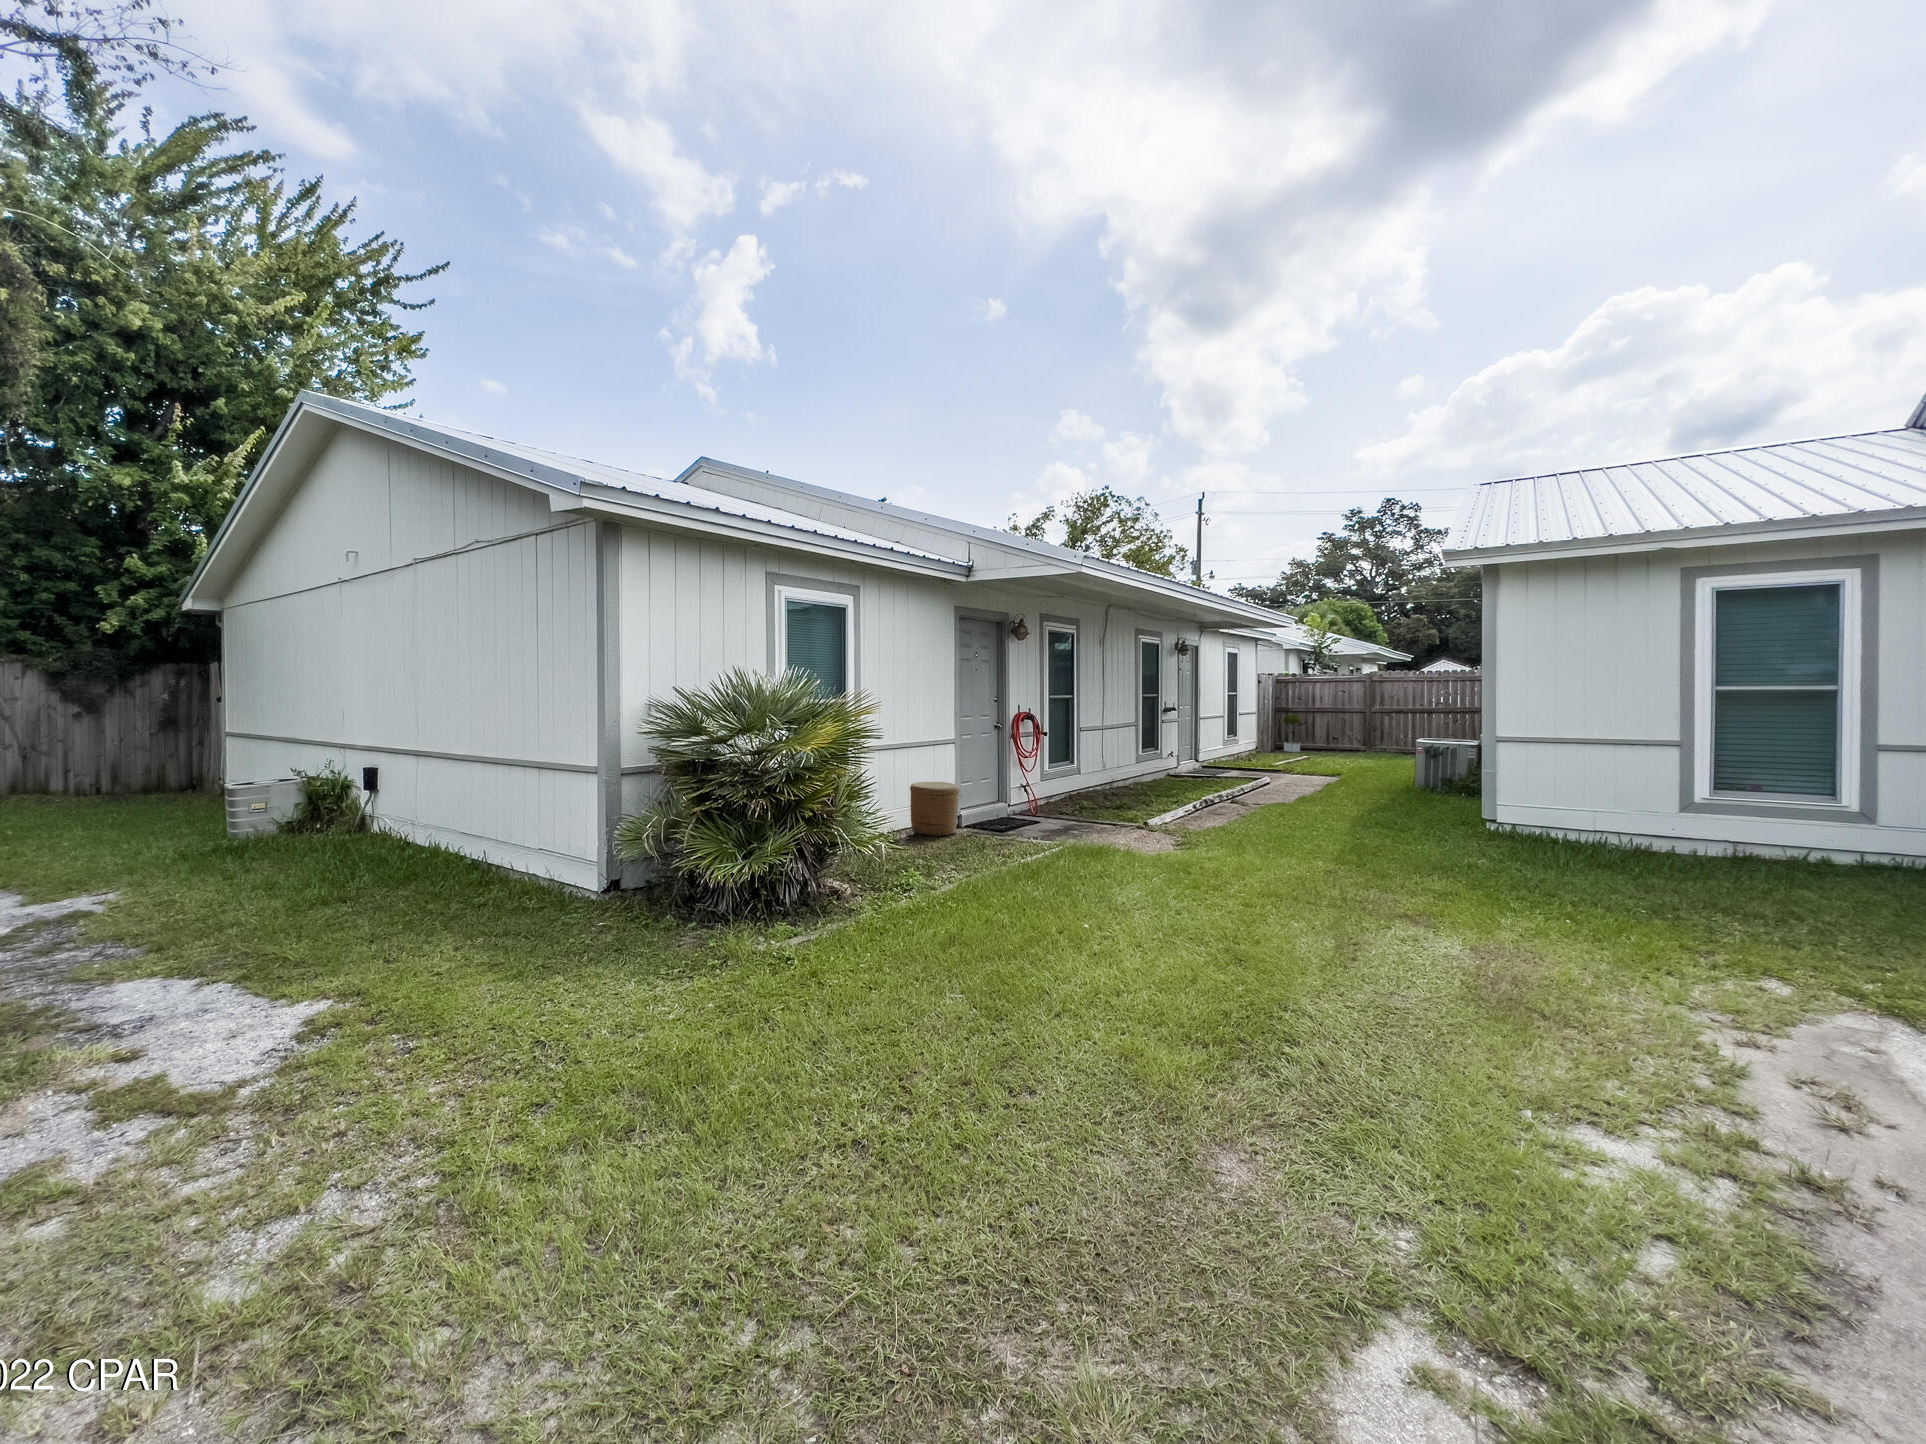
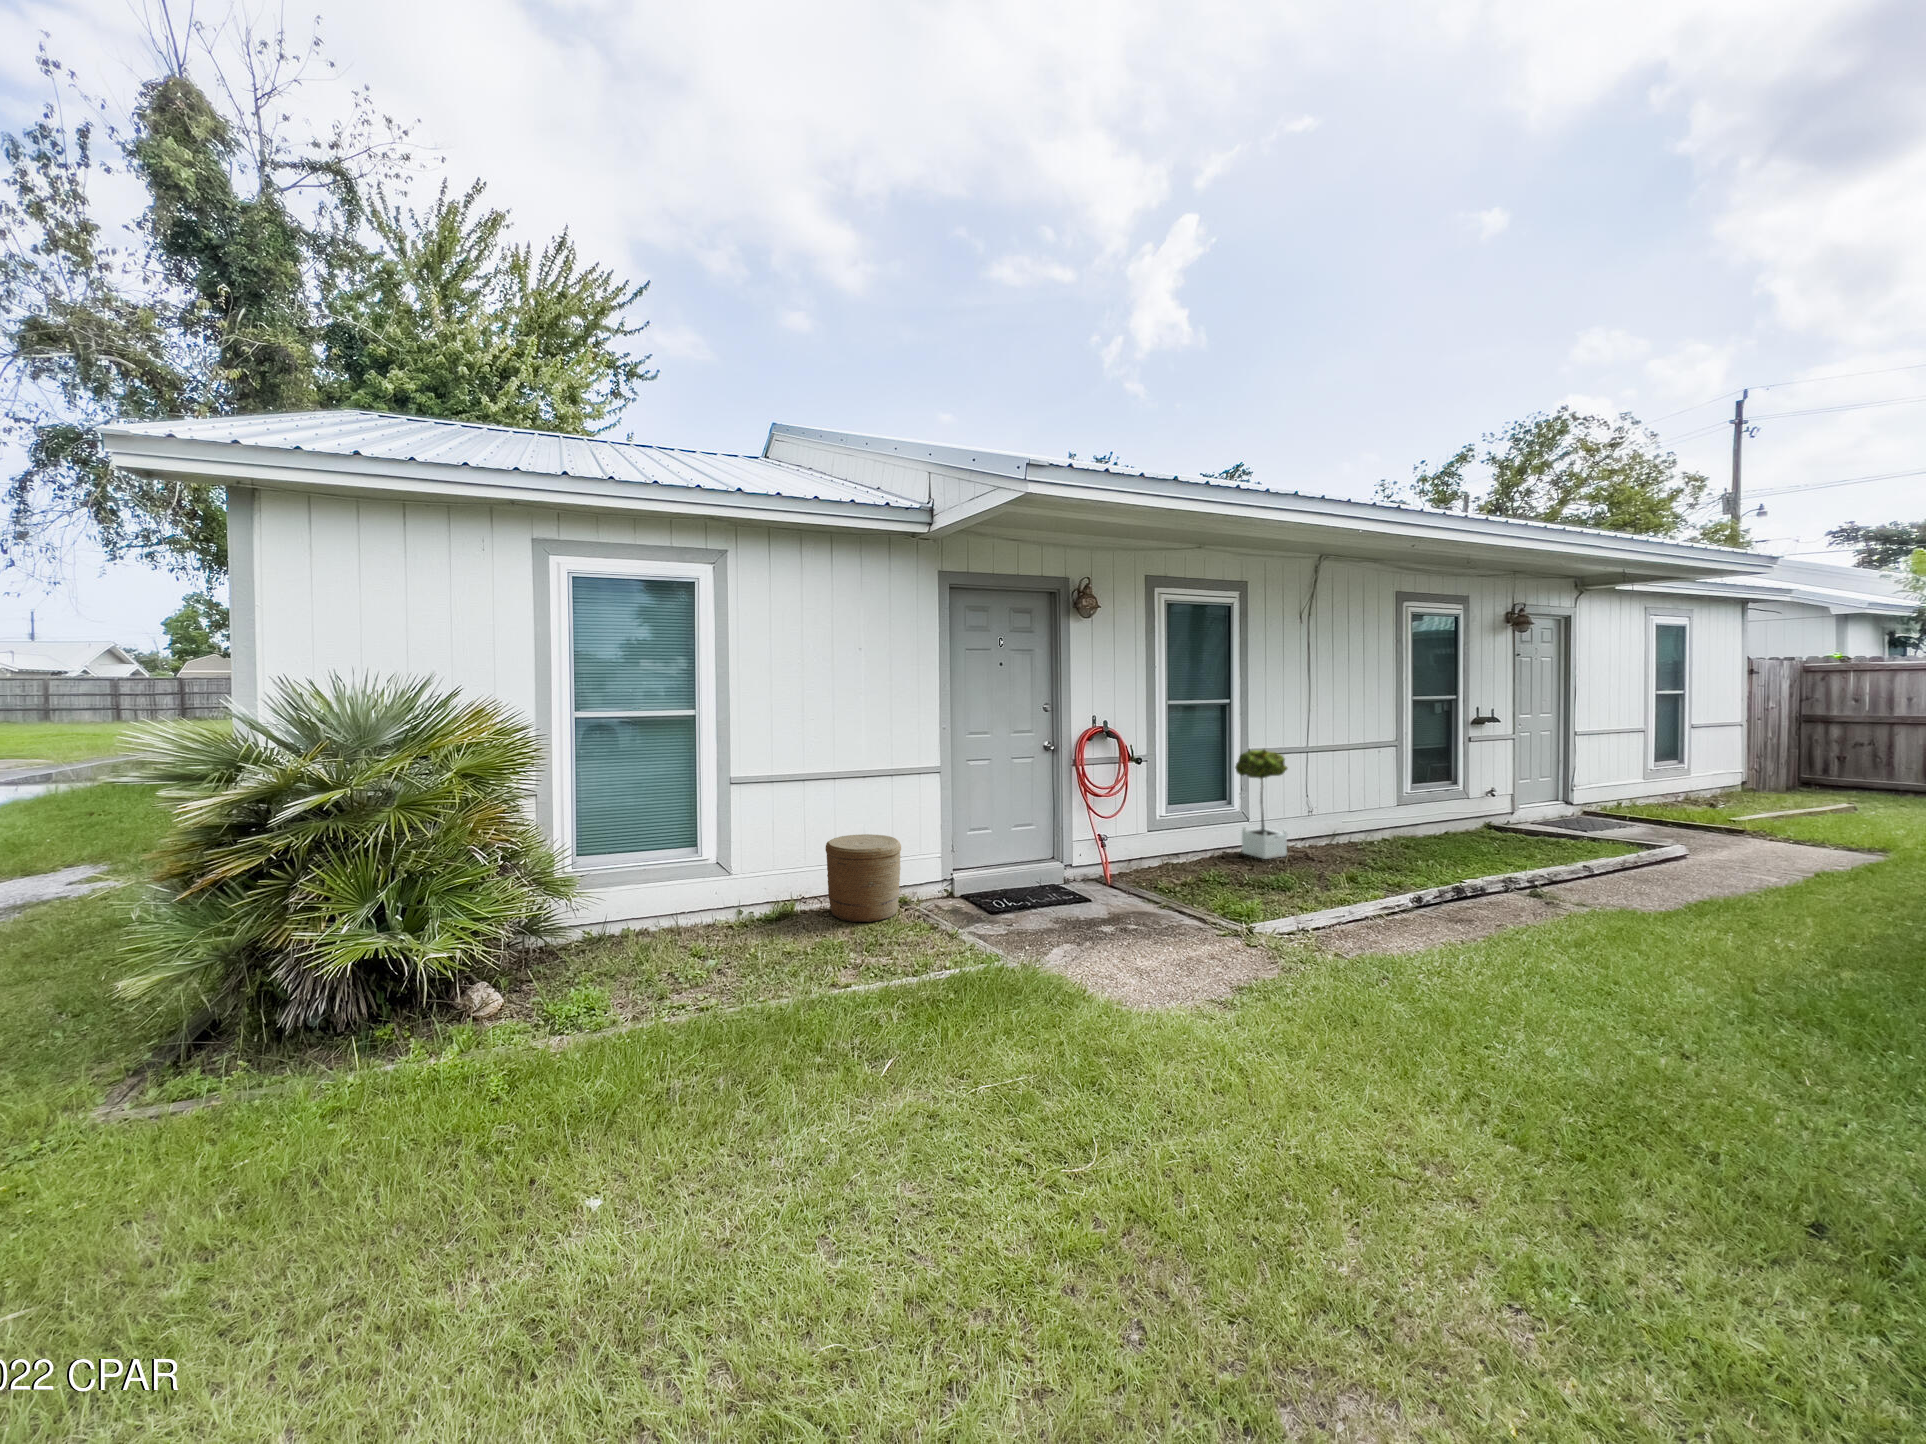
potted tree: present [1283,714,1301,752] -> present [1235,749,1287,859]

